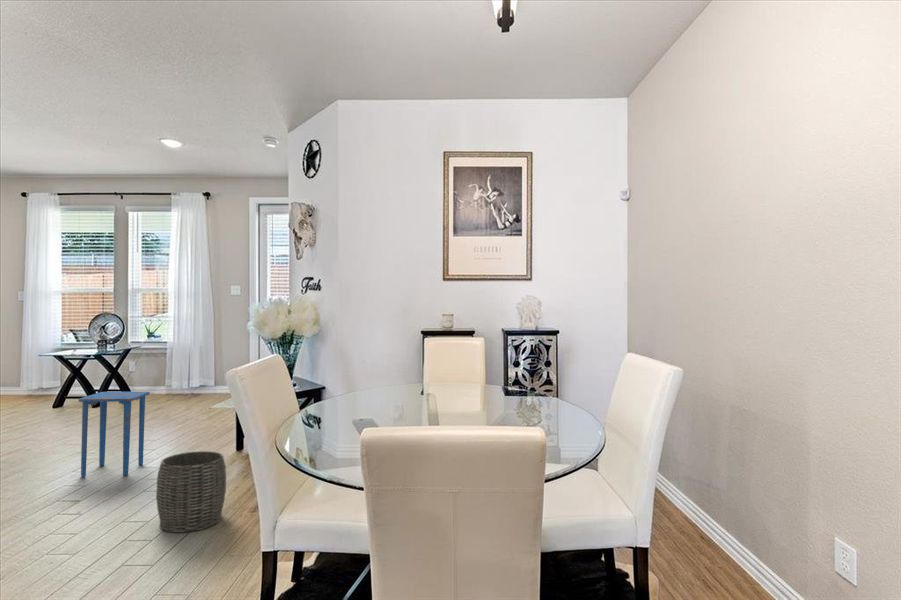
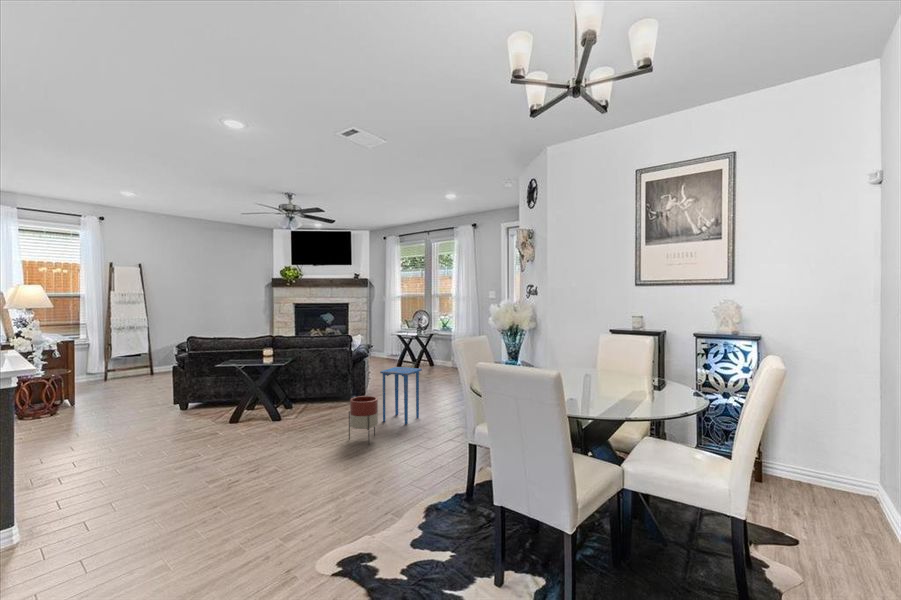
planter: none [29,436,88,512] -> present [349,396,378,440]
woven basket: present [156,451,226,533] -> none [406,416,449,473]

